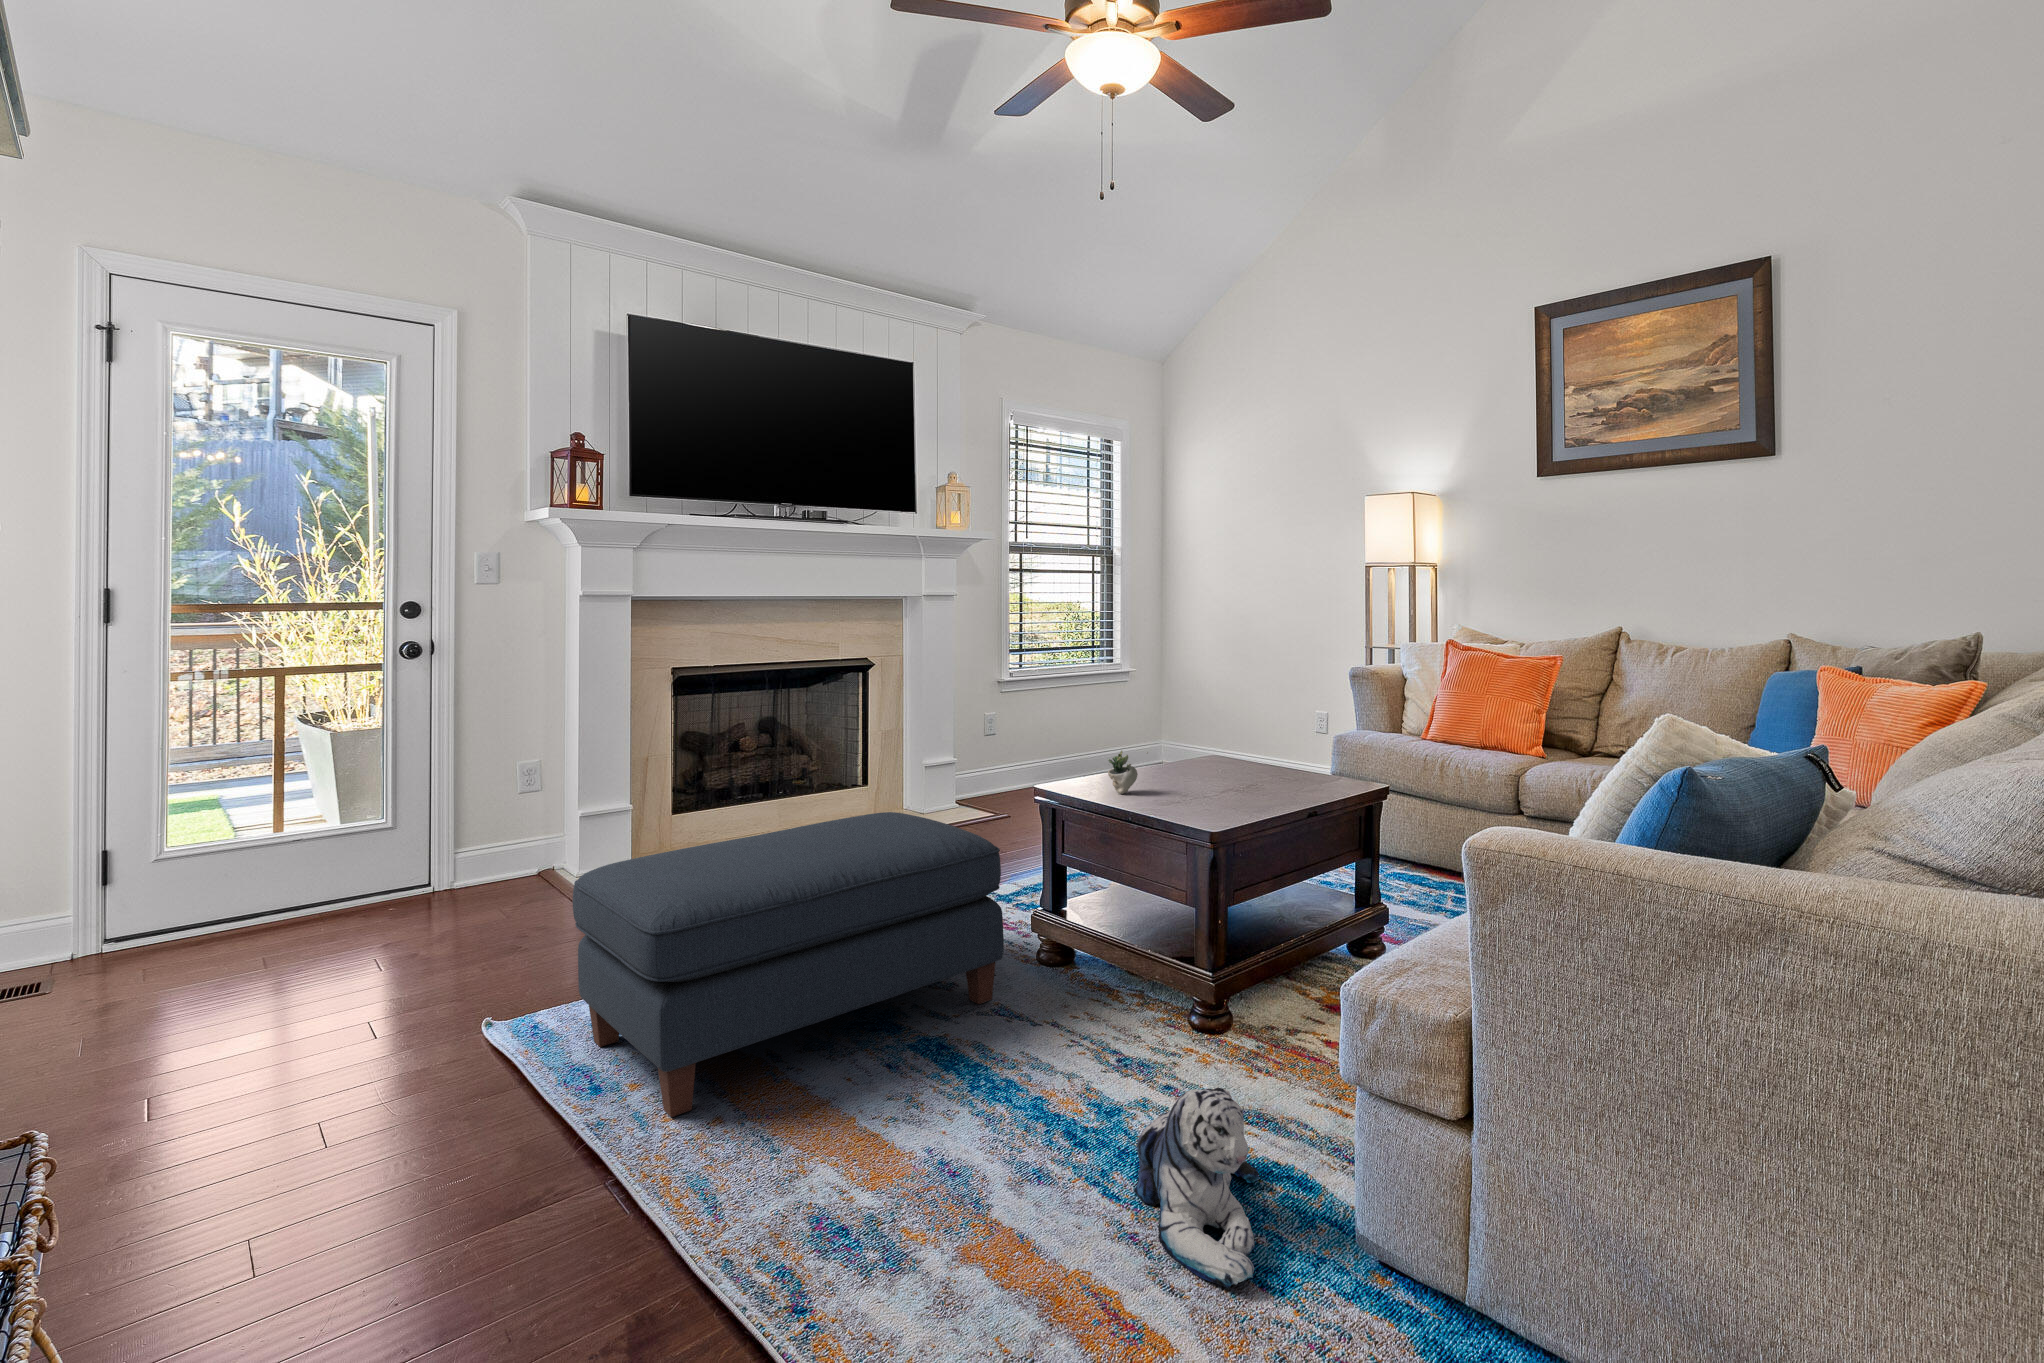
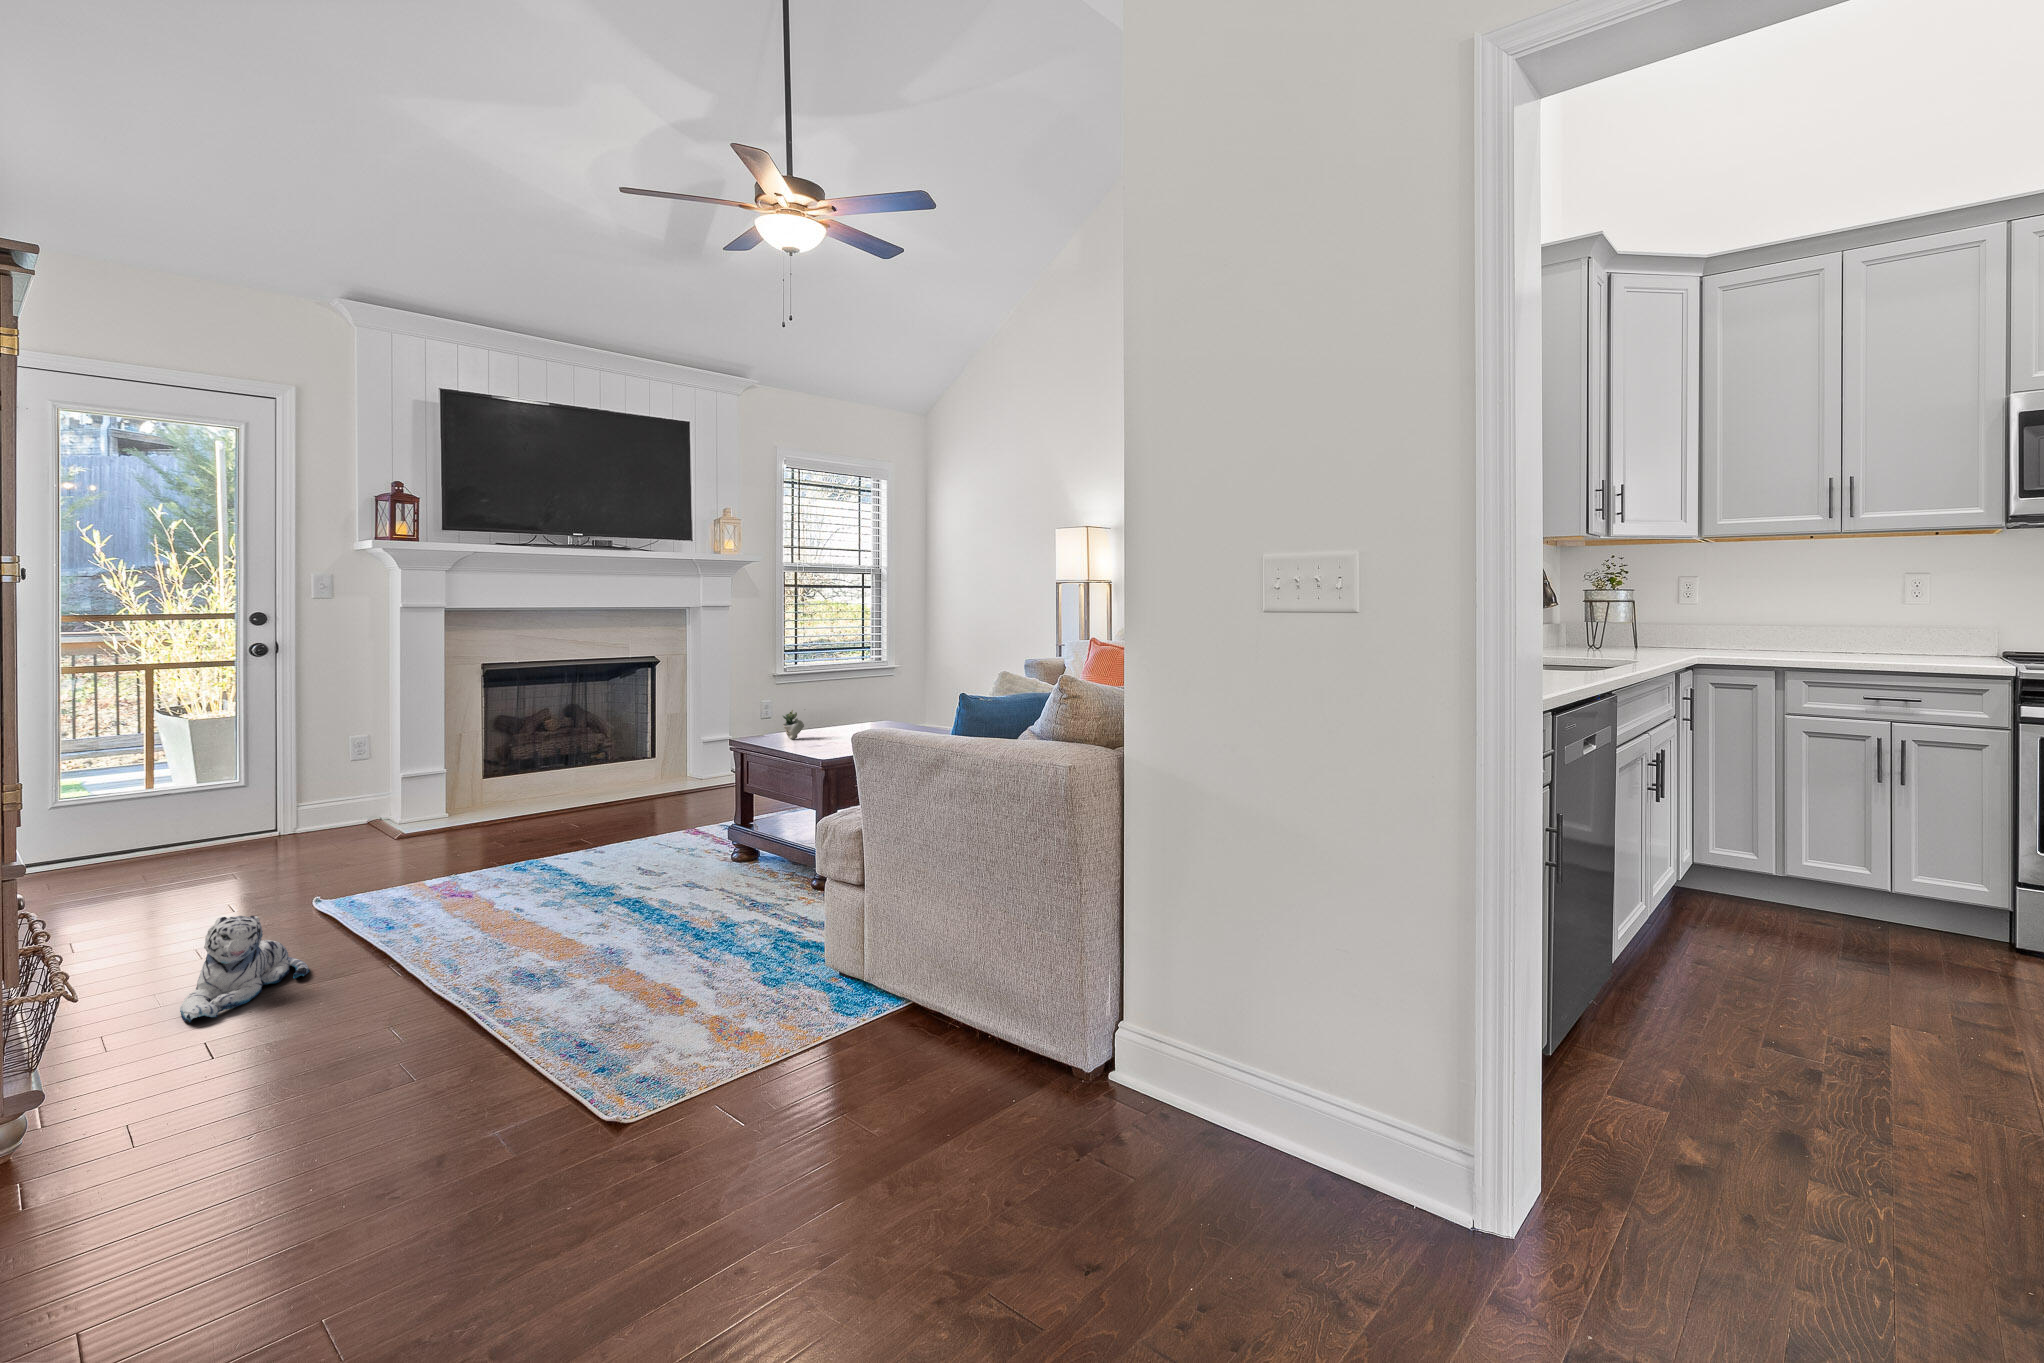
ottoman: present [573,812,1004,1117] -> none [371,758,695,943]
plush toy: present [1134,1087,1259,1288] -> present [180,916,309,1023]

